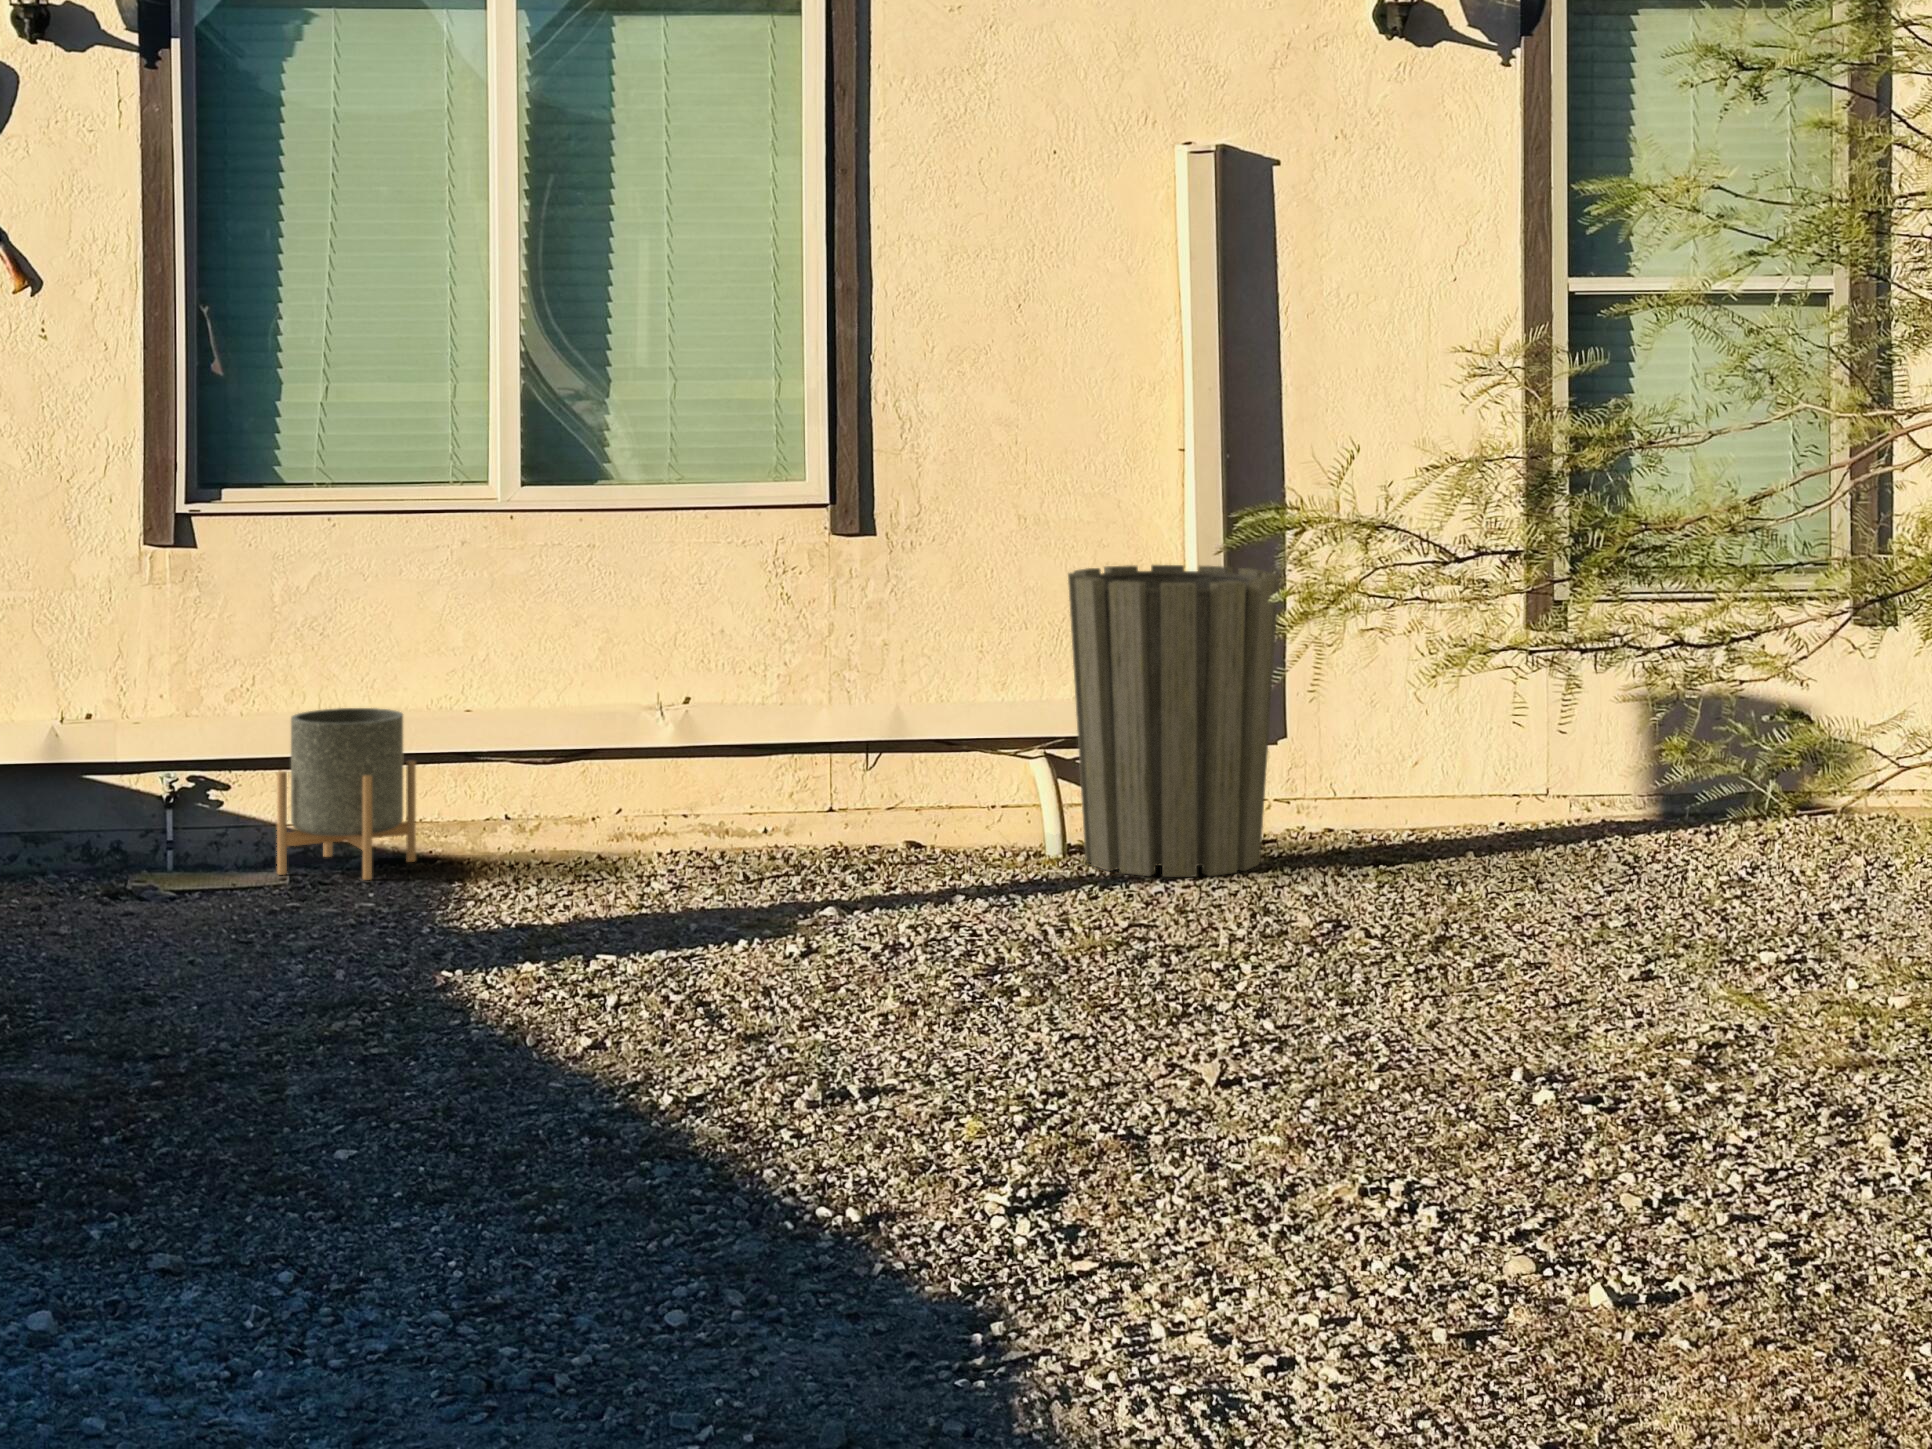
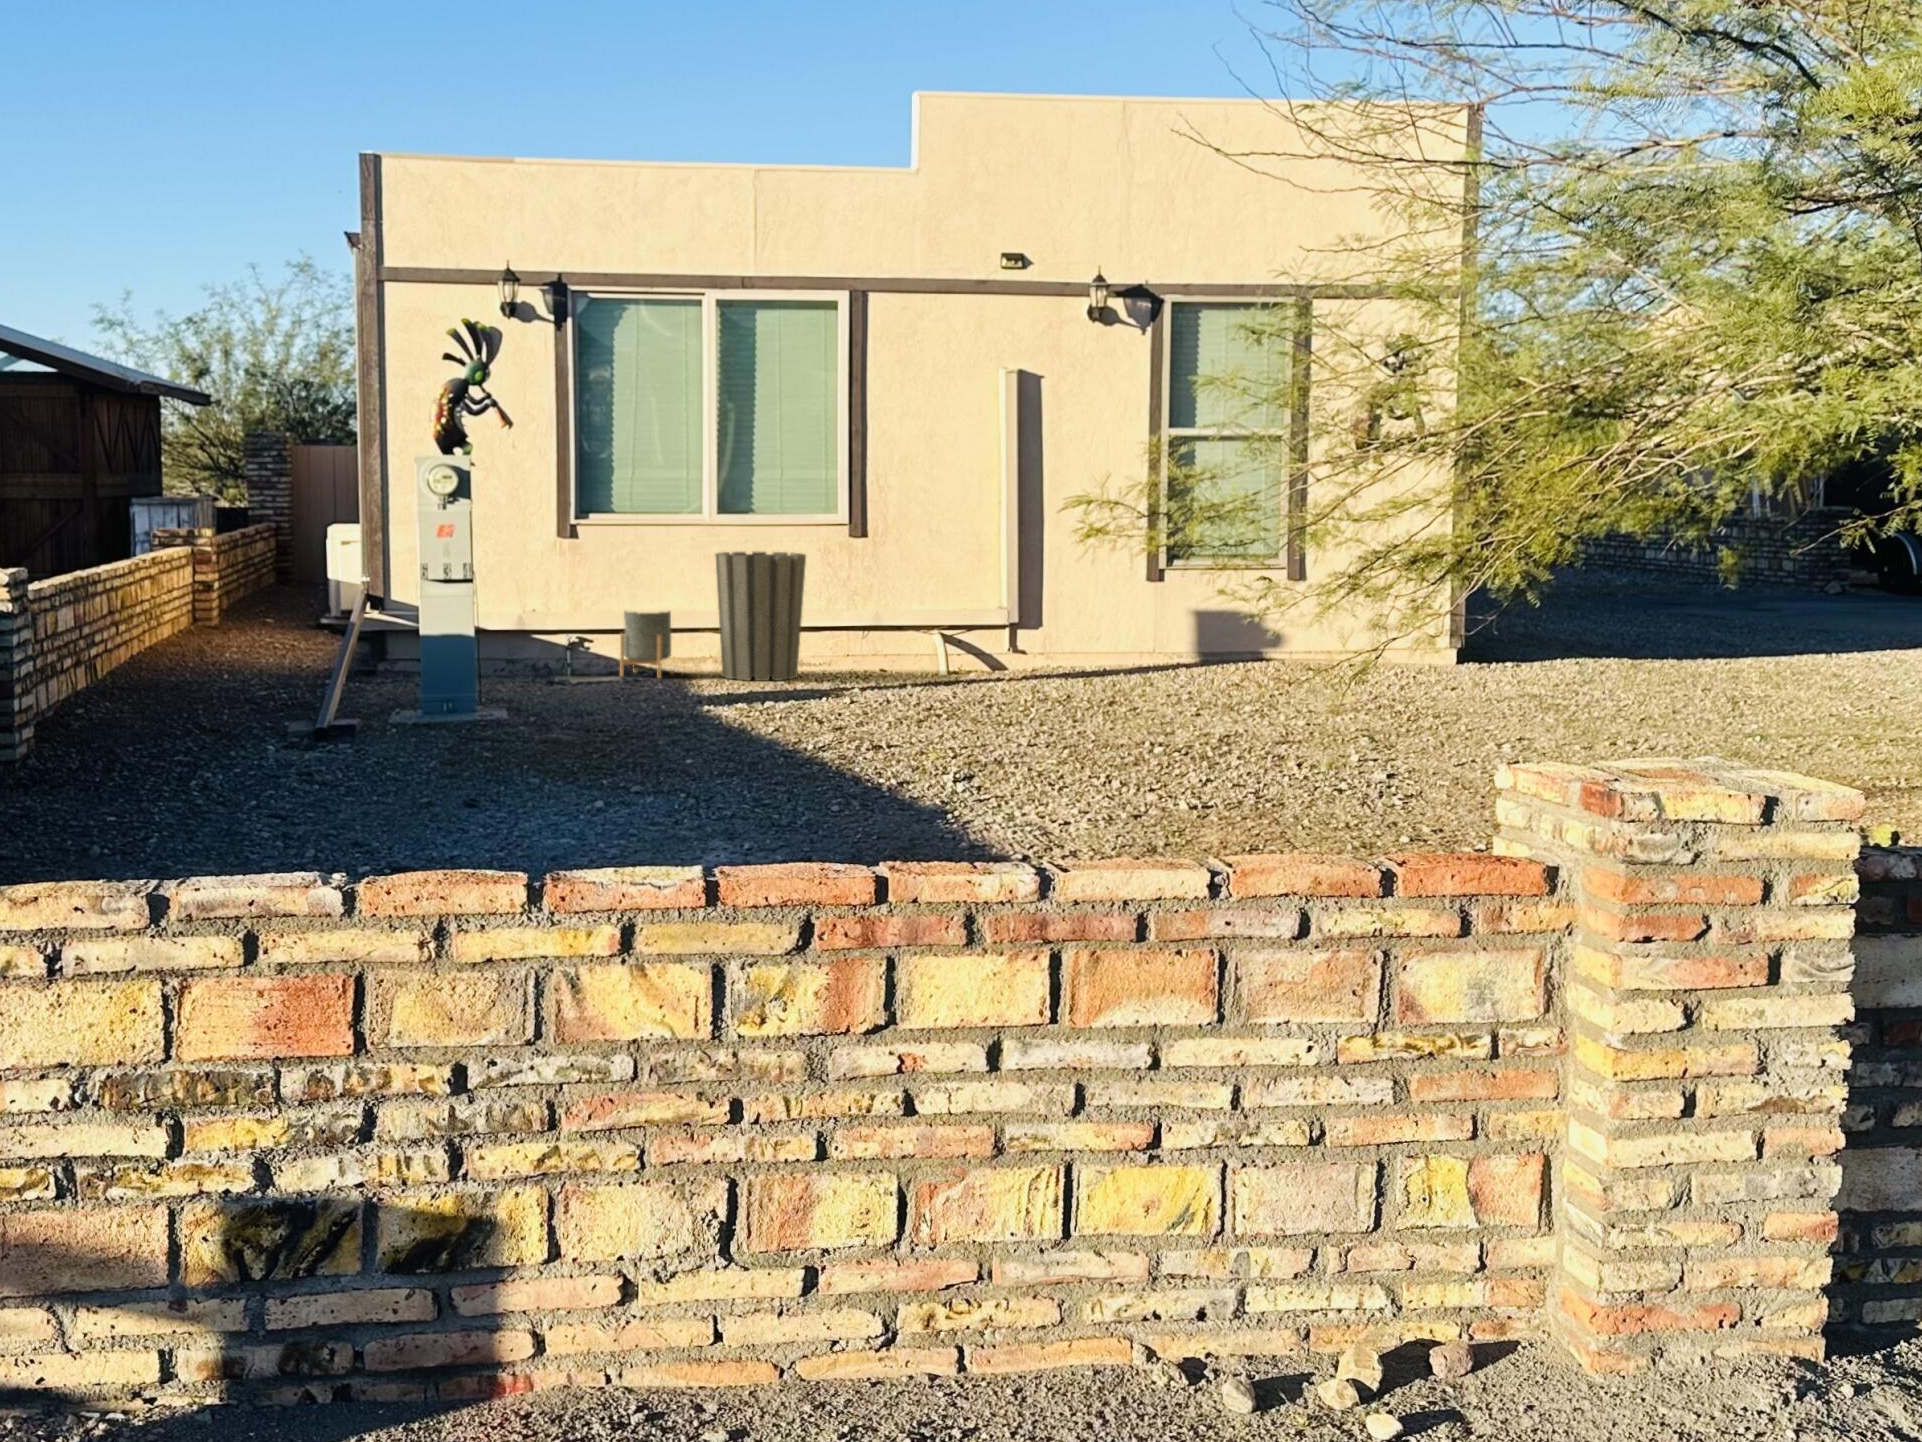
trash can: present [1068,565,1279,877] -> present [715,551,806,681]

